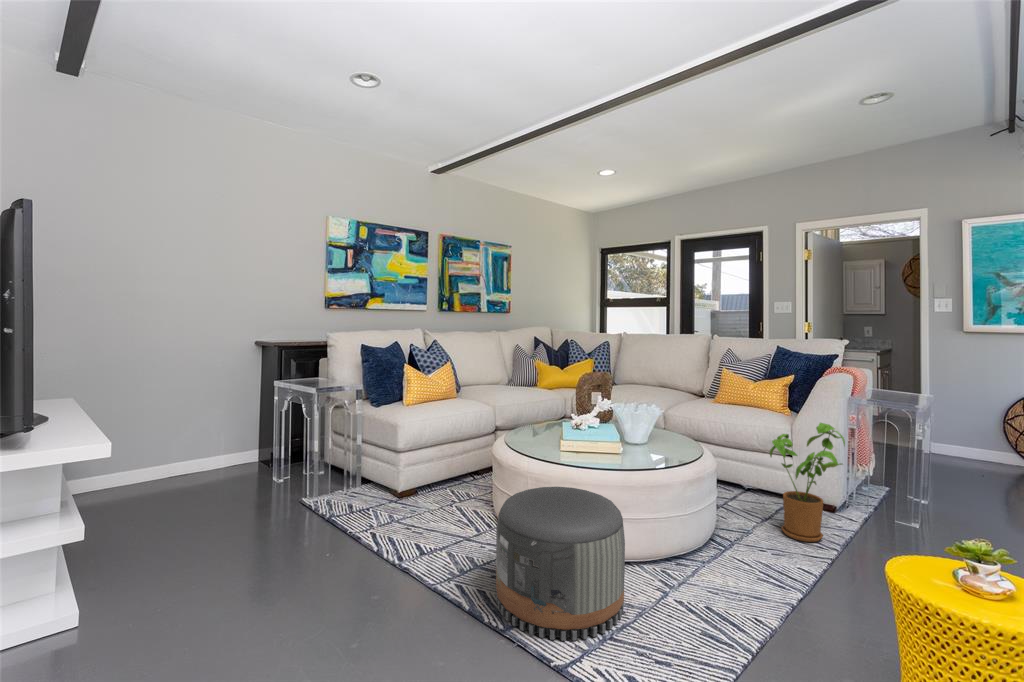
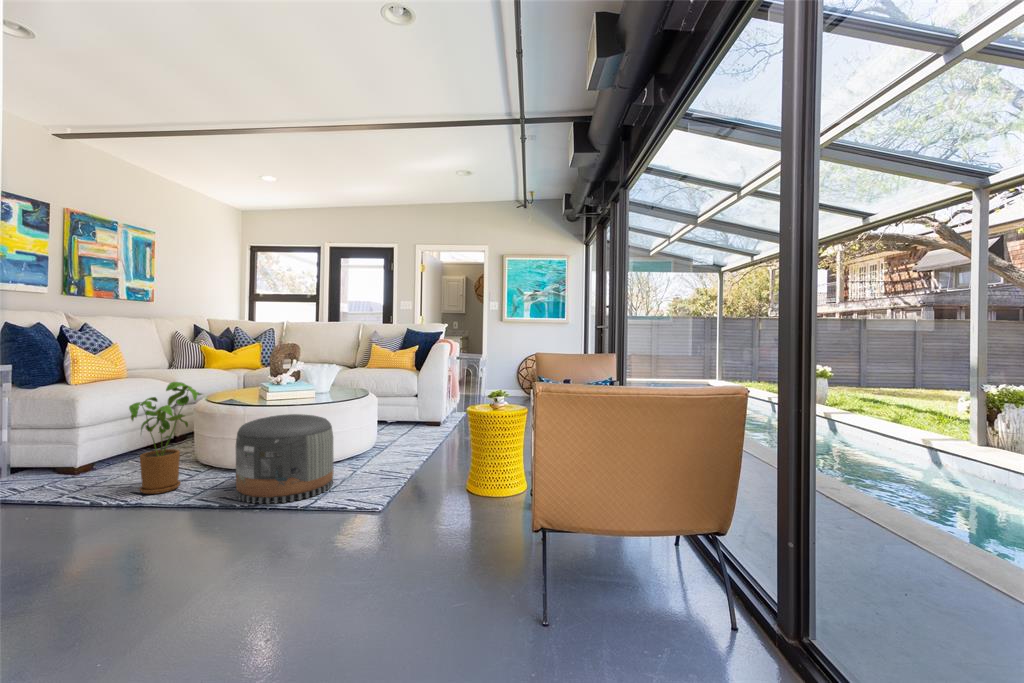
house plant: present [770,423,845,542] -> present [129,382,202,494]

